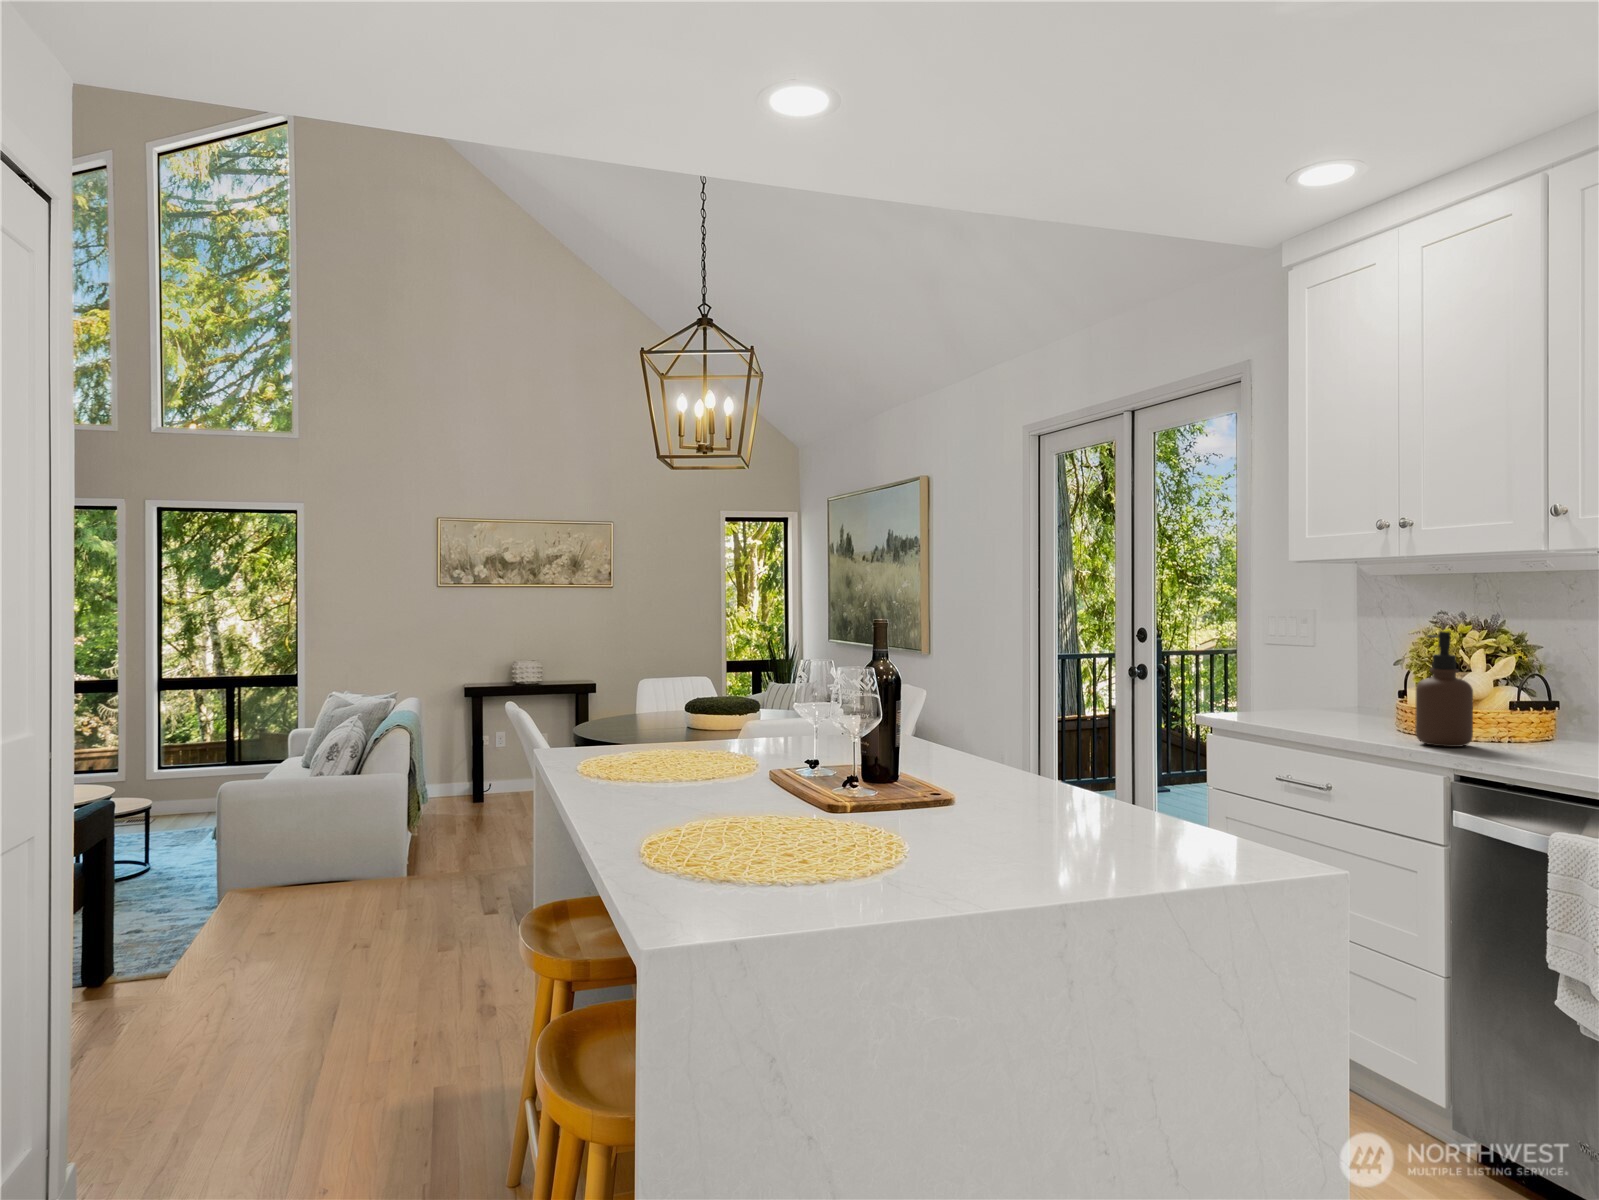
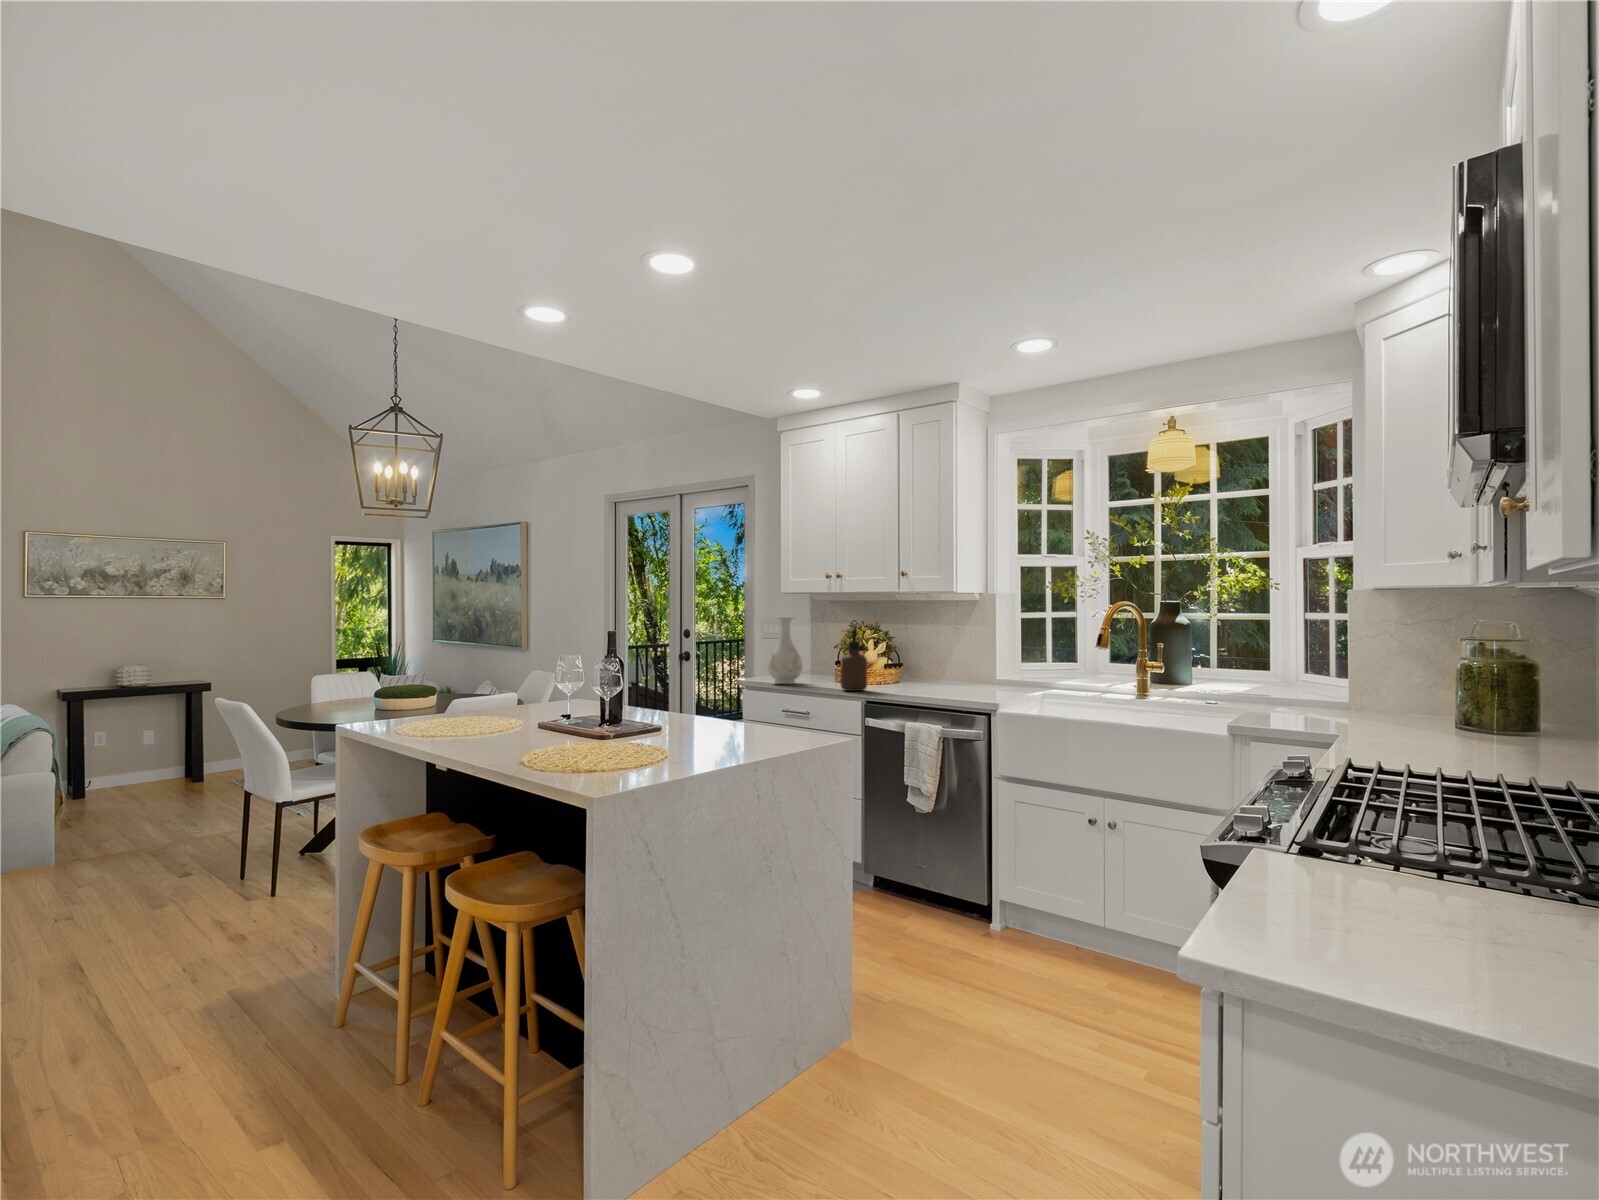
vase: none [1273,607,1337,723] -> present [768,616,802,684]

